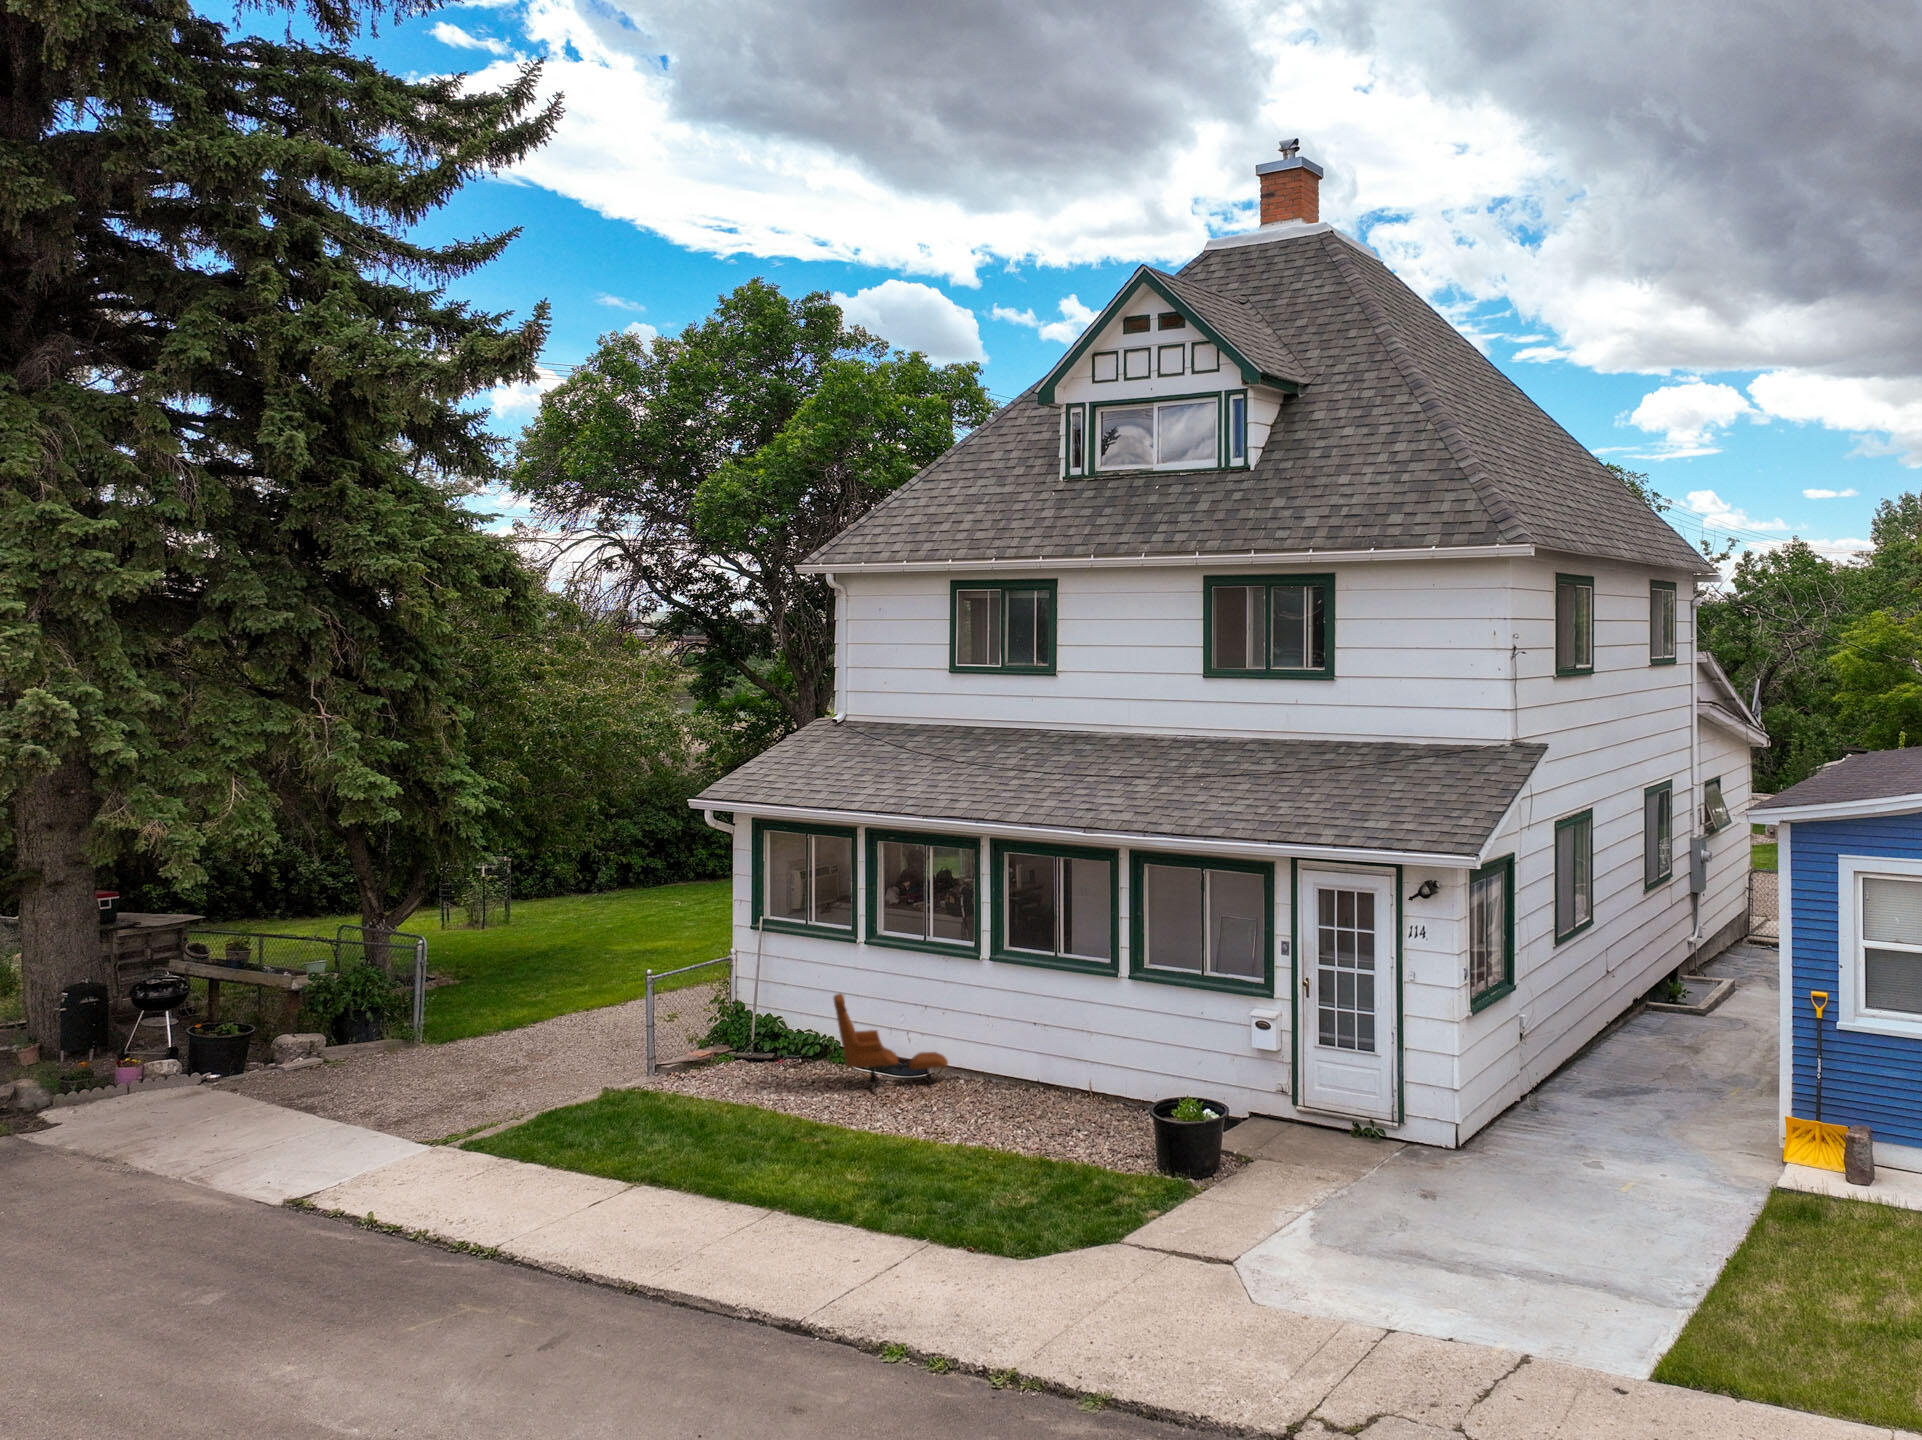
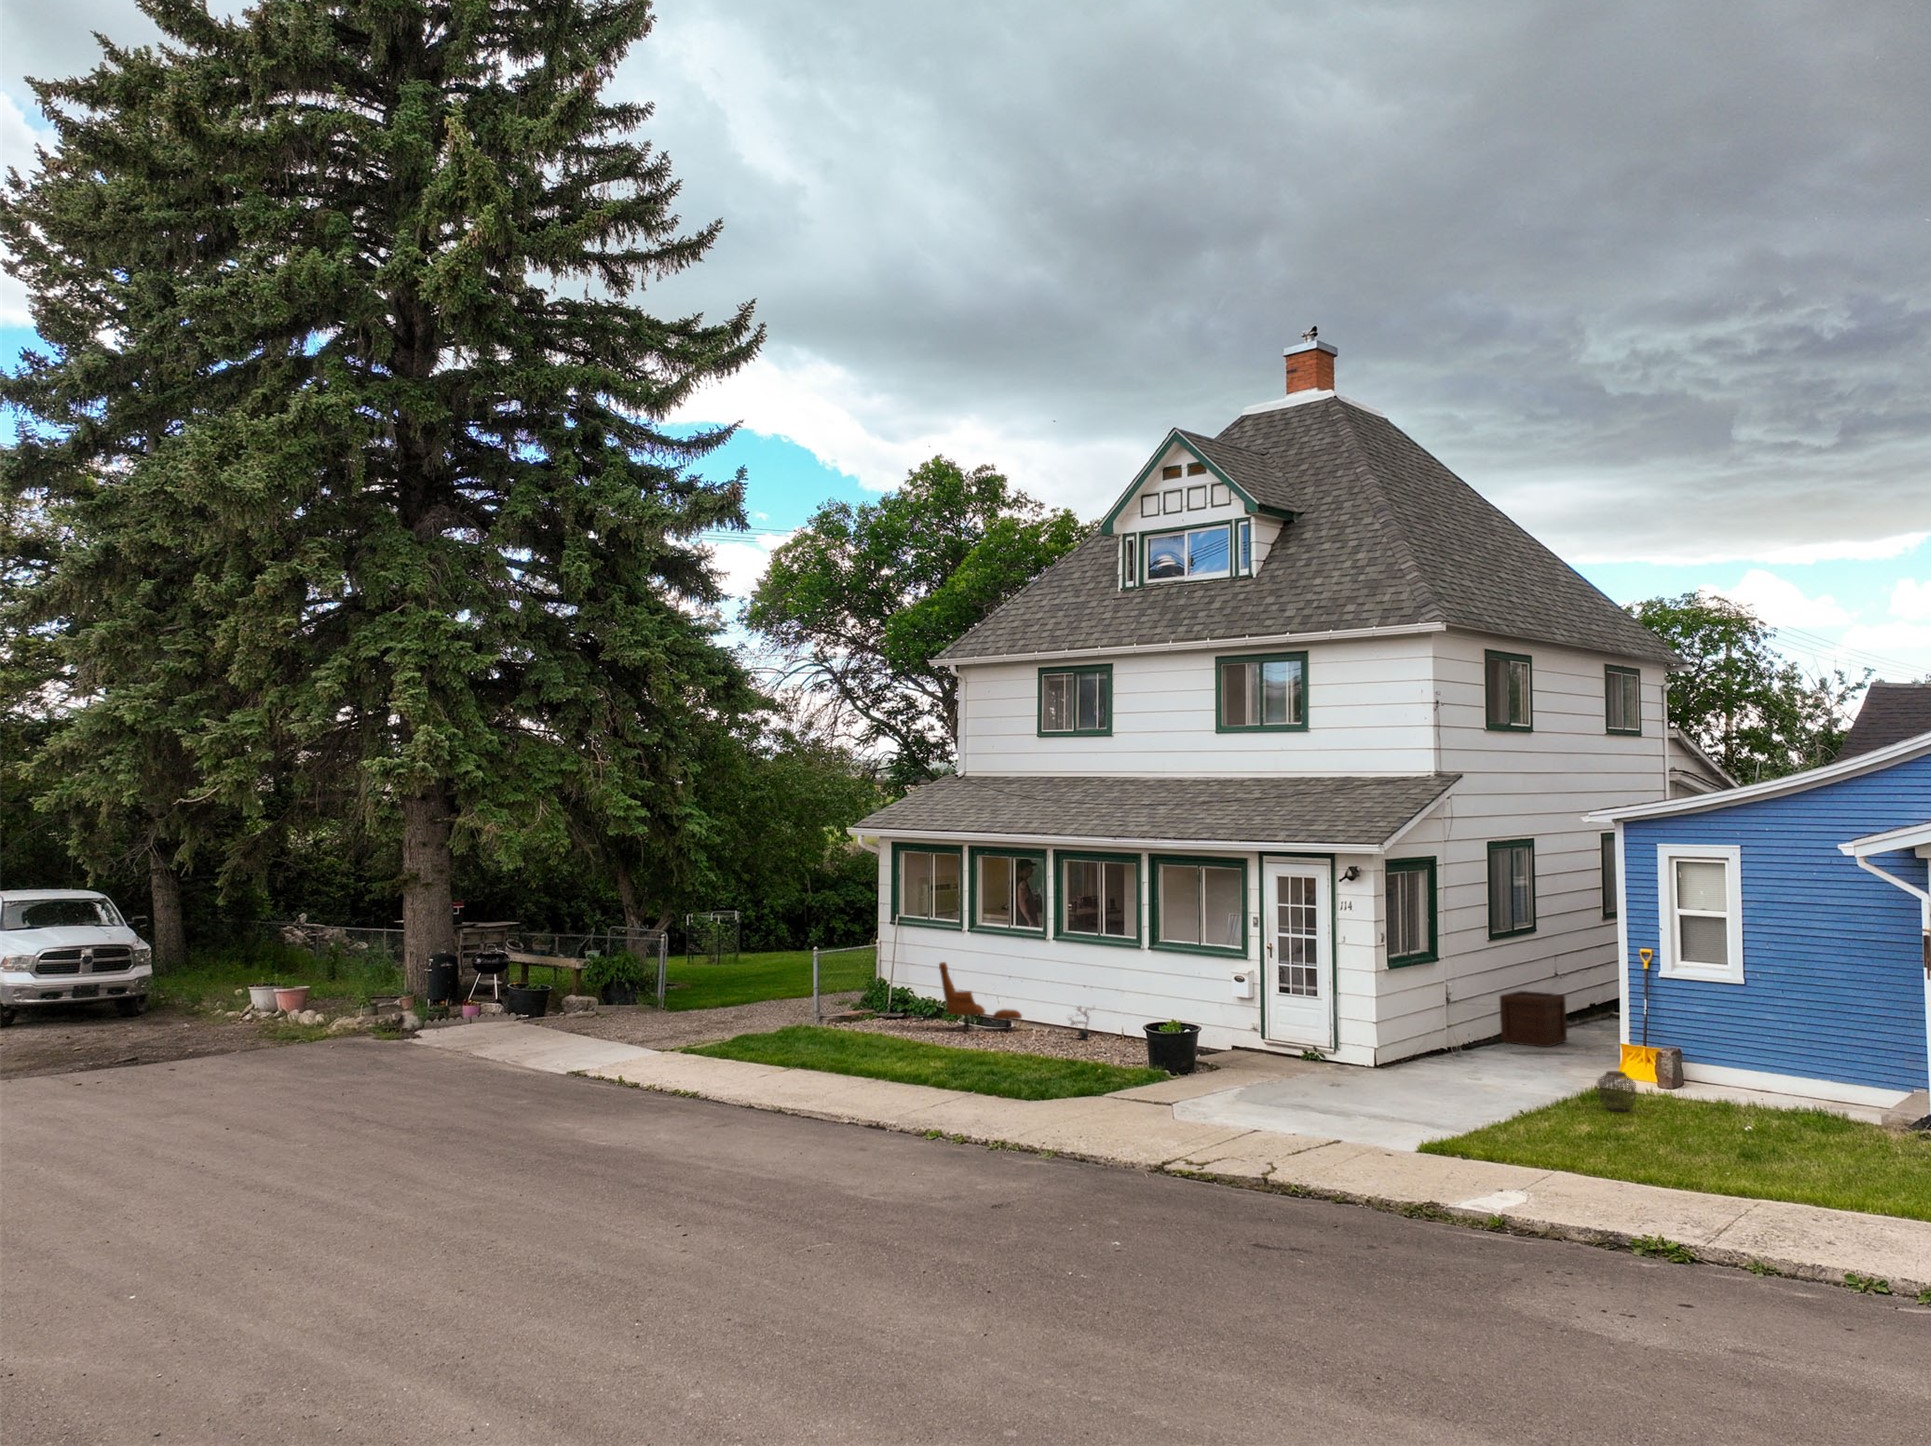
wooden crate: none [1563,1000,1640,1079] -> present [1500,991,1567,1047]
potted plant: none [1012,1049,1056,1101] -> present [1068,1006,1094,1040]
woven basket: none [1805,1186,1860,1247] -> present [1598,1071,1636,1112]

